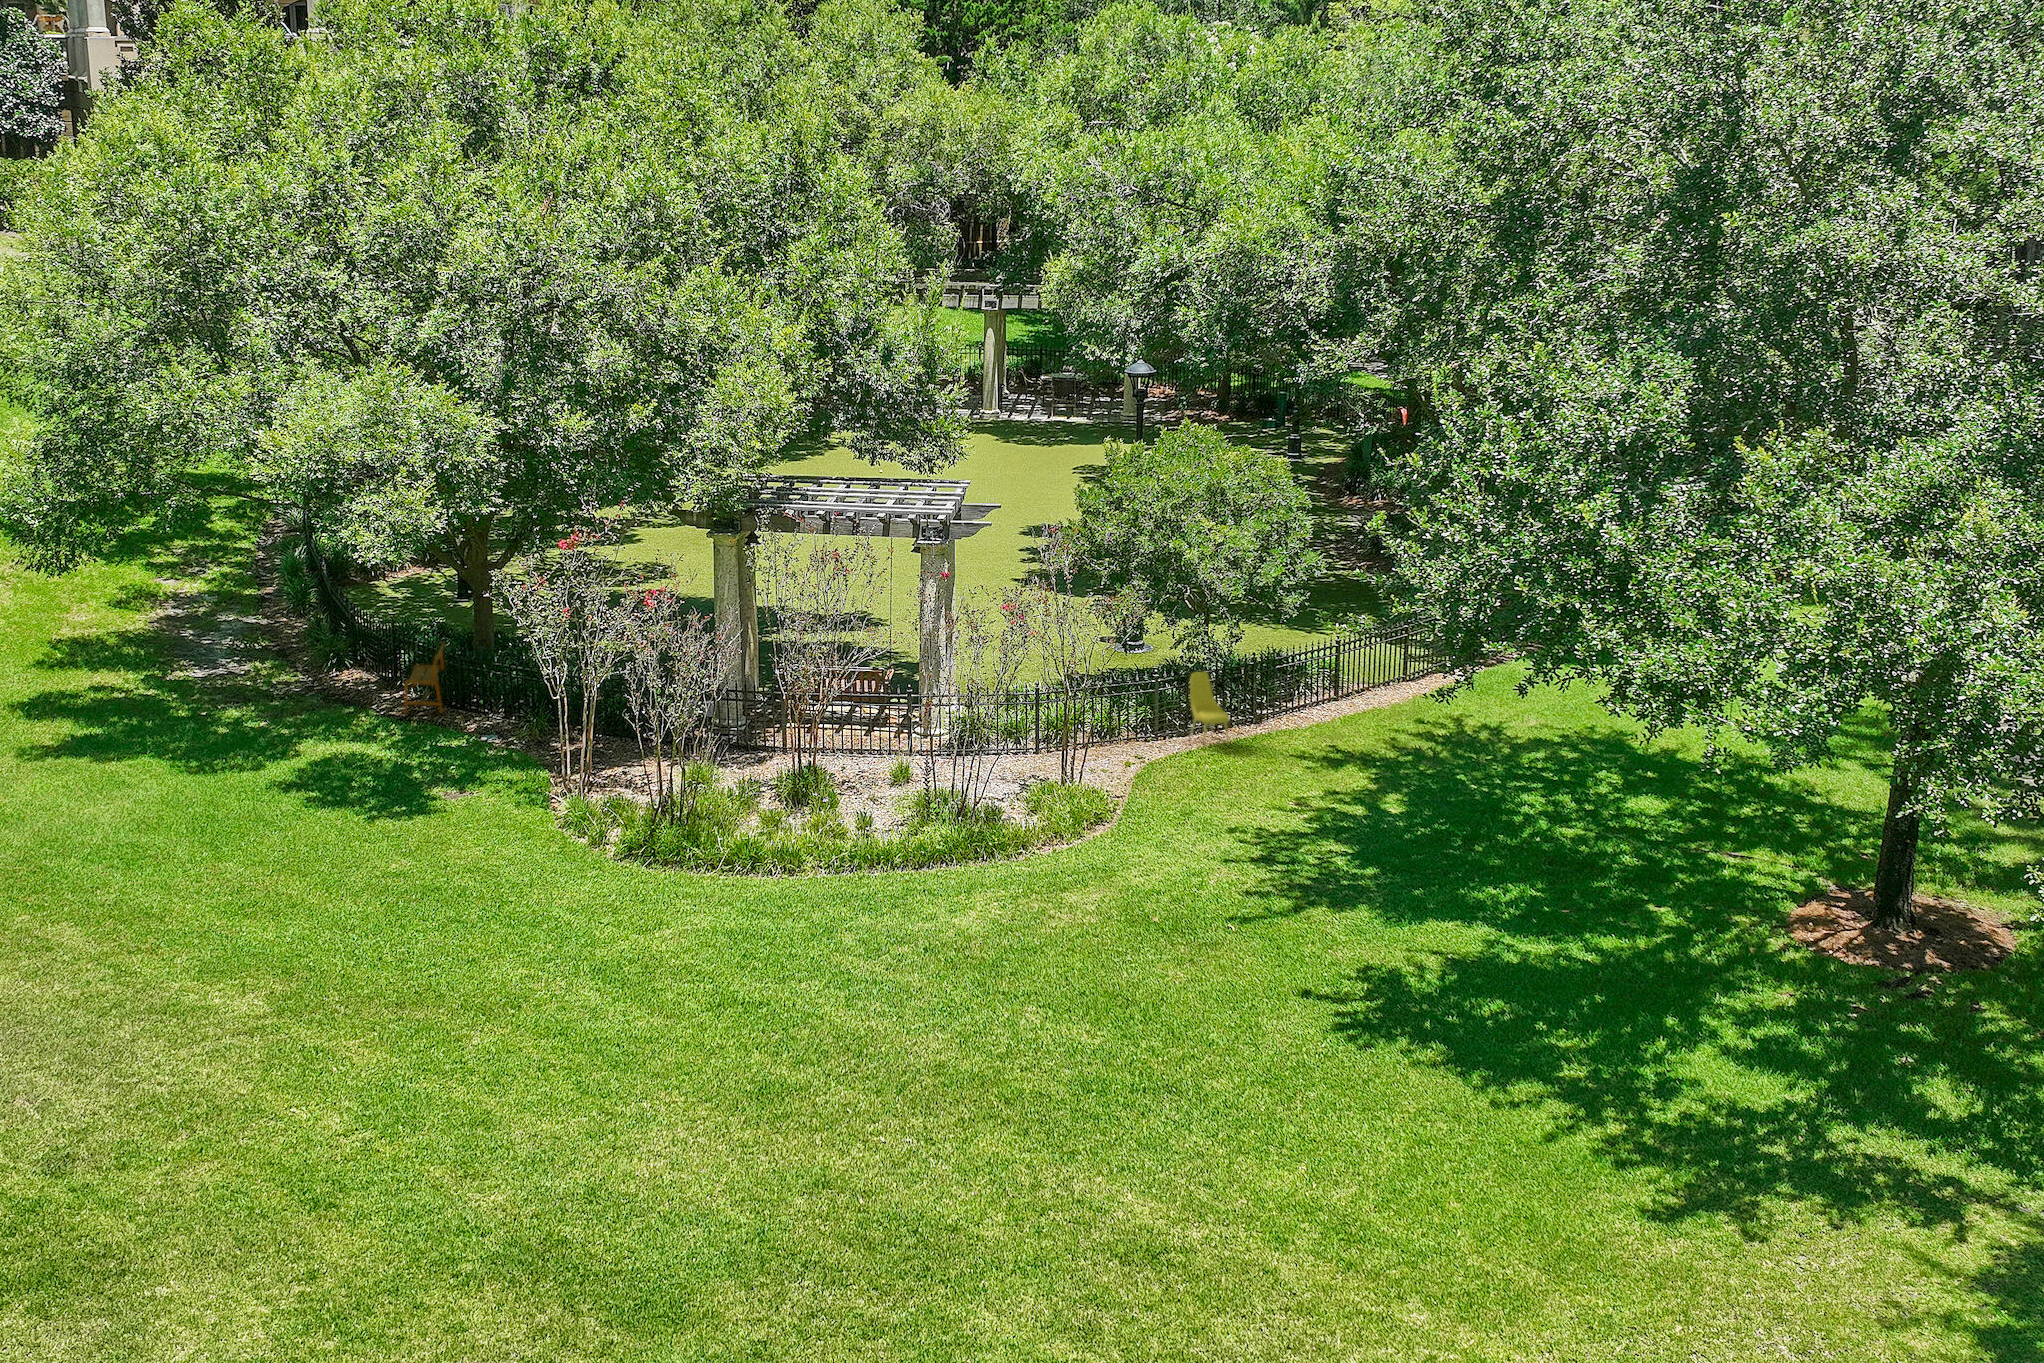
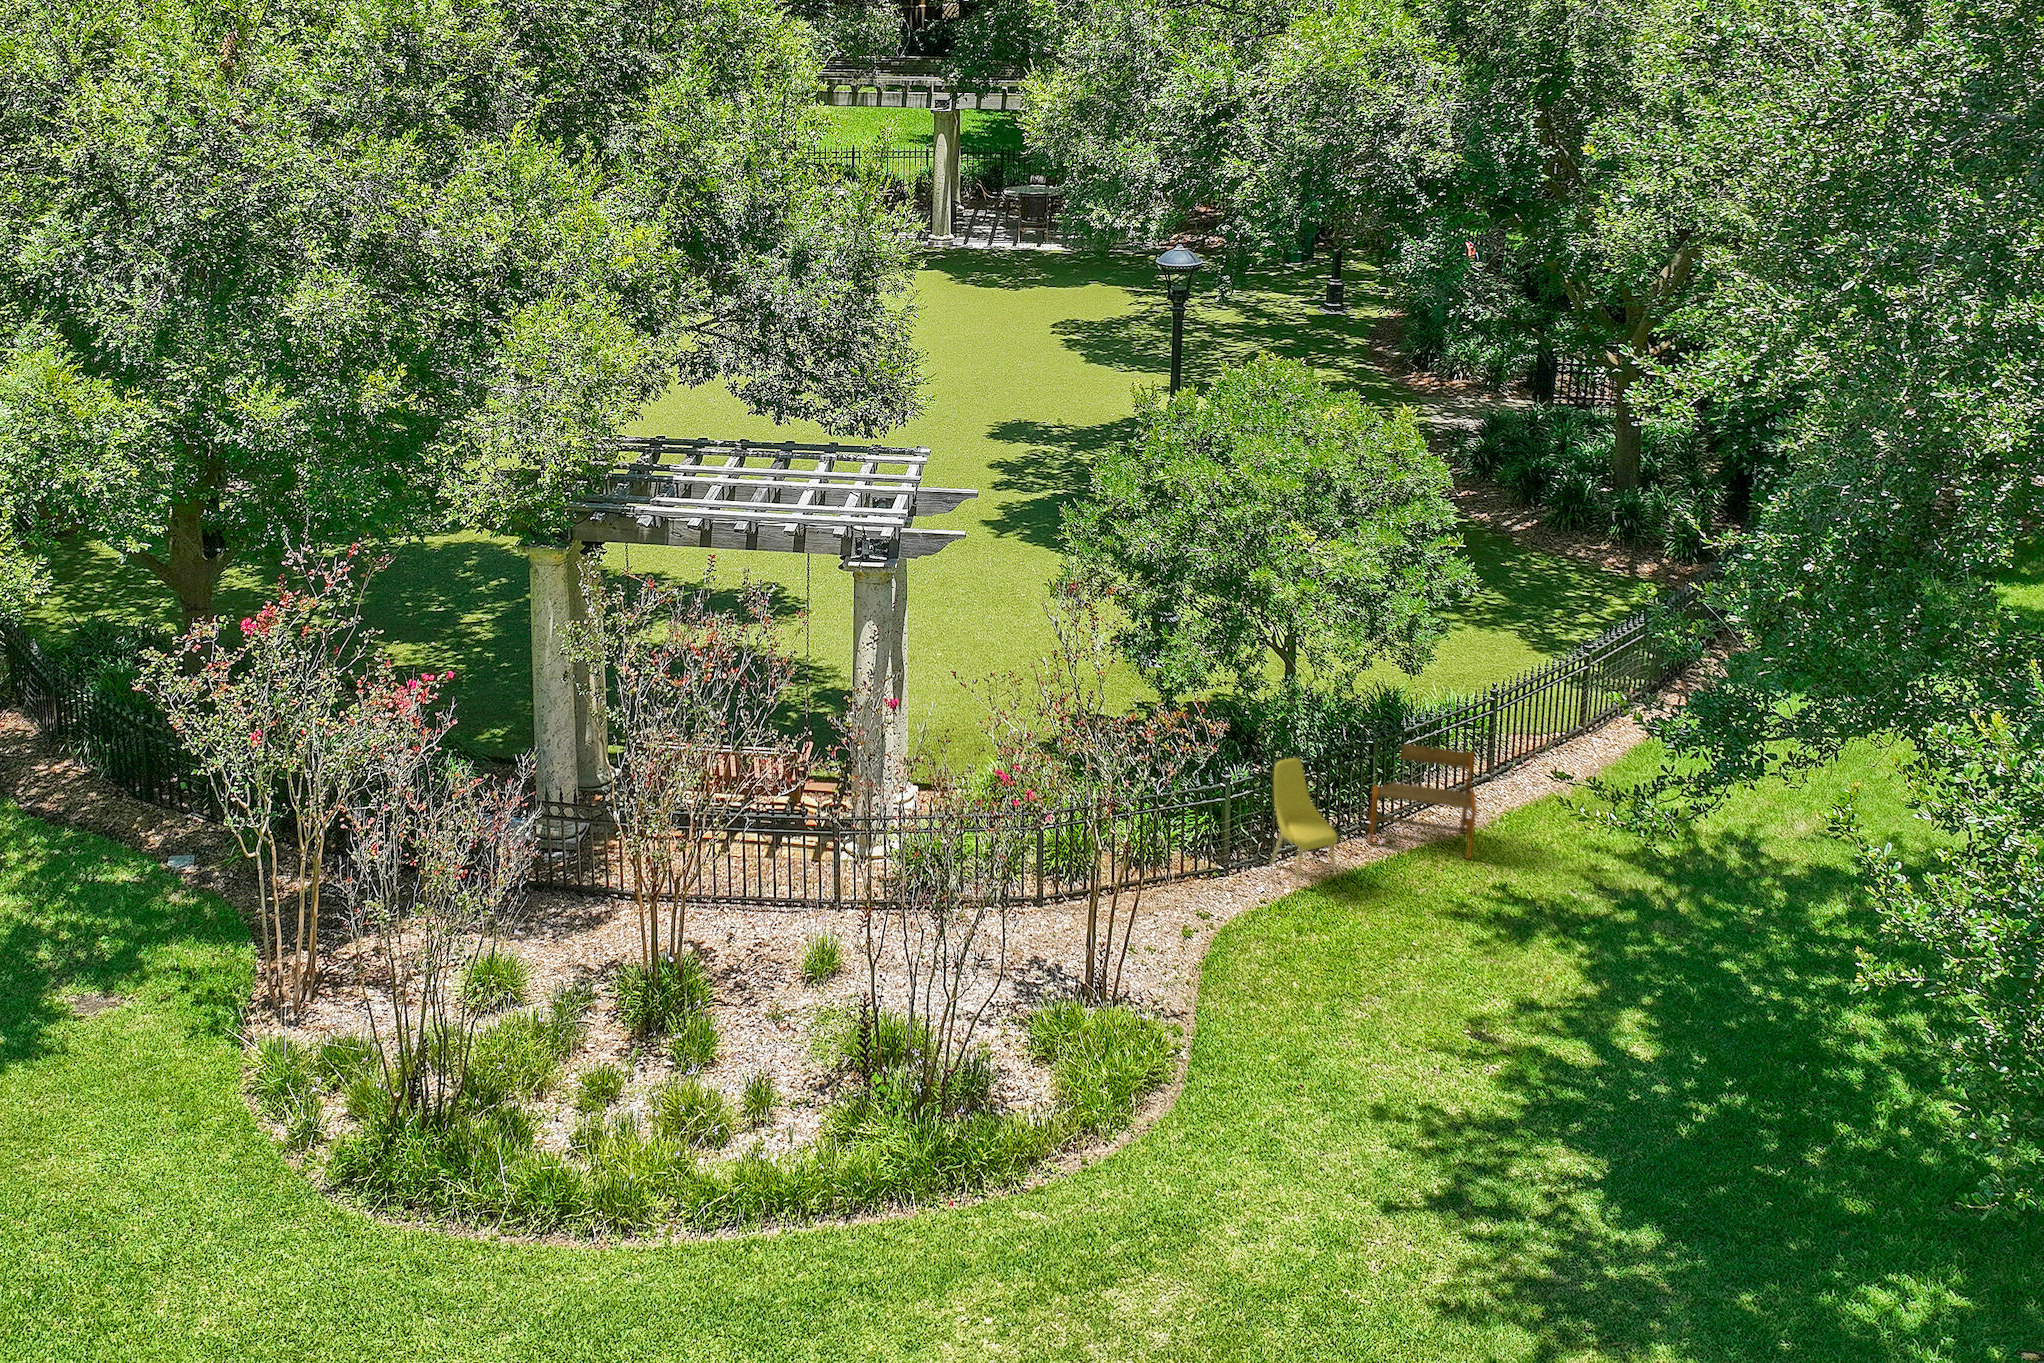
bench: present [404,643,444,714] -> present [1368,744,1477,859]

